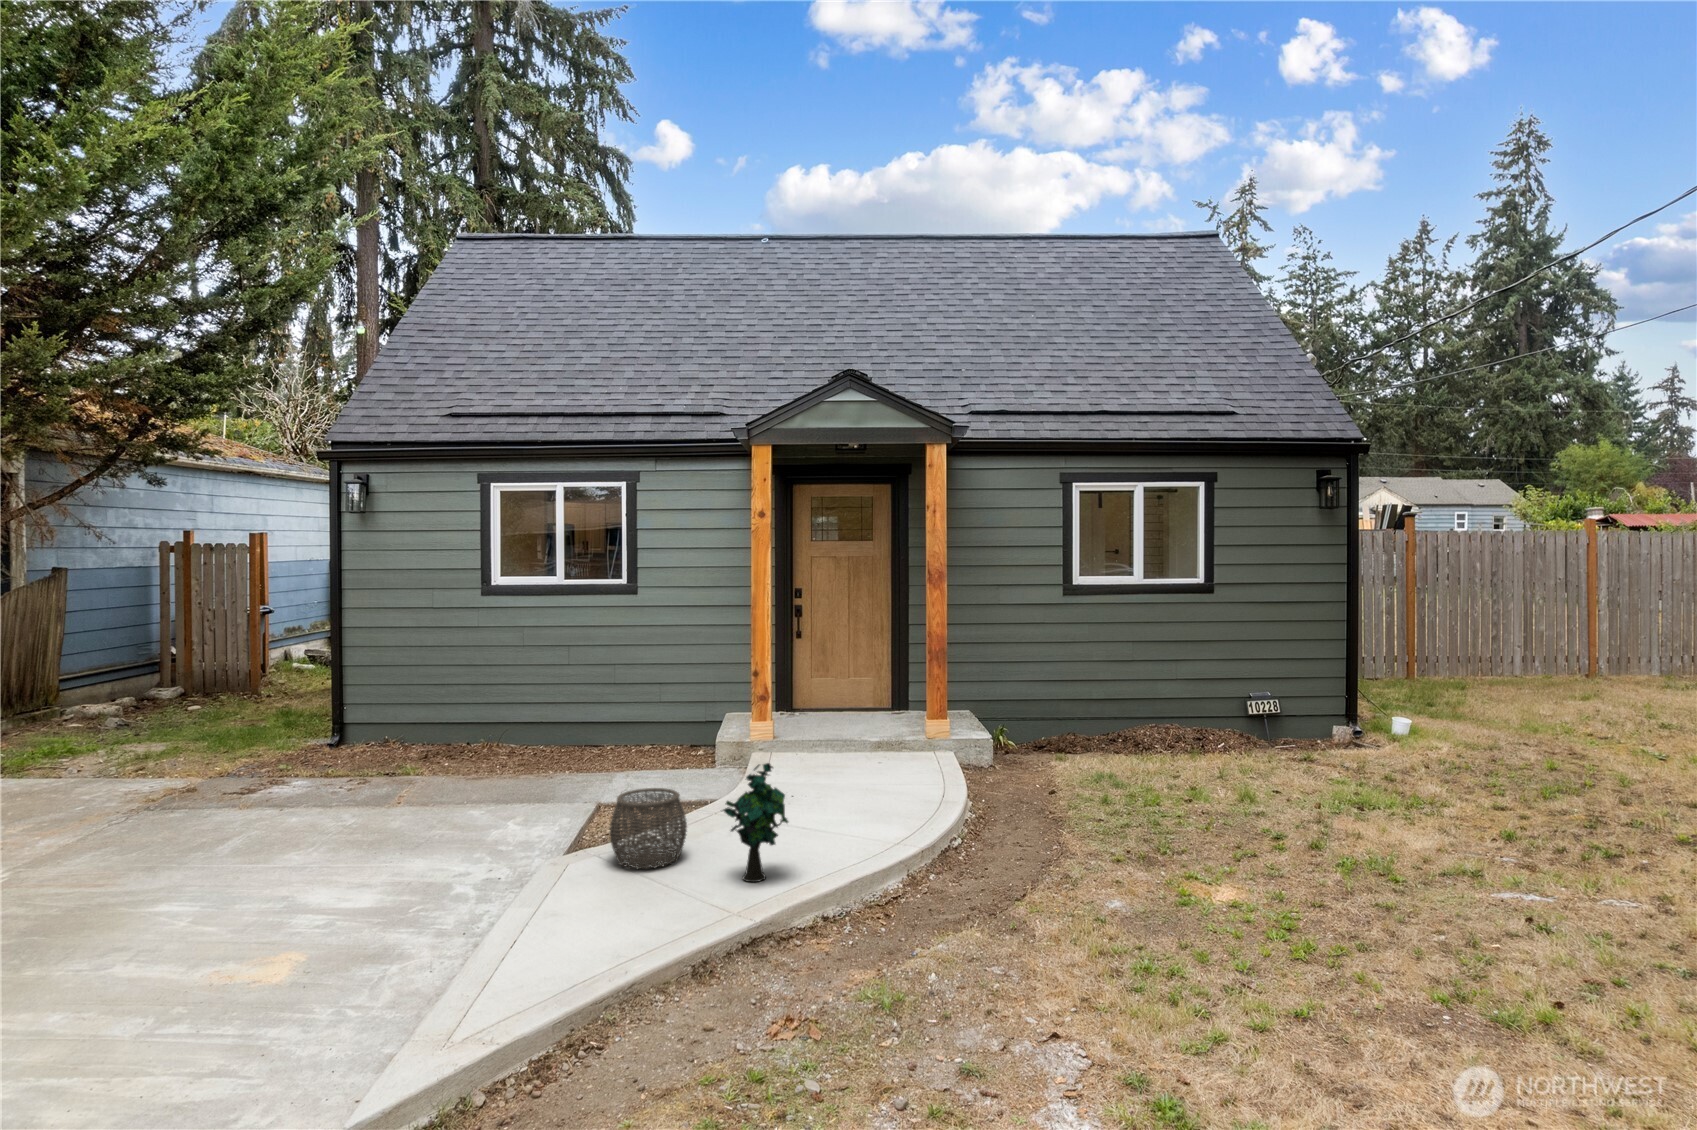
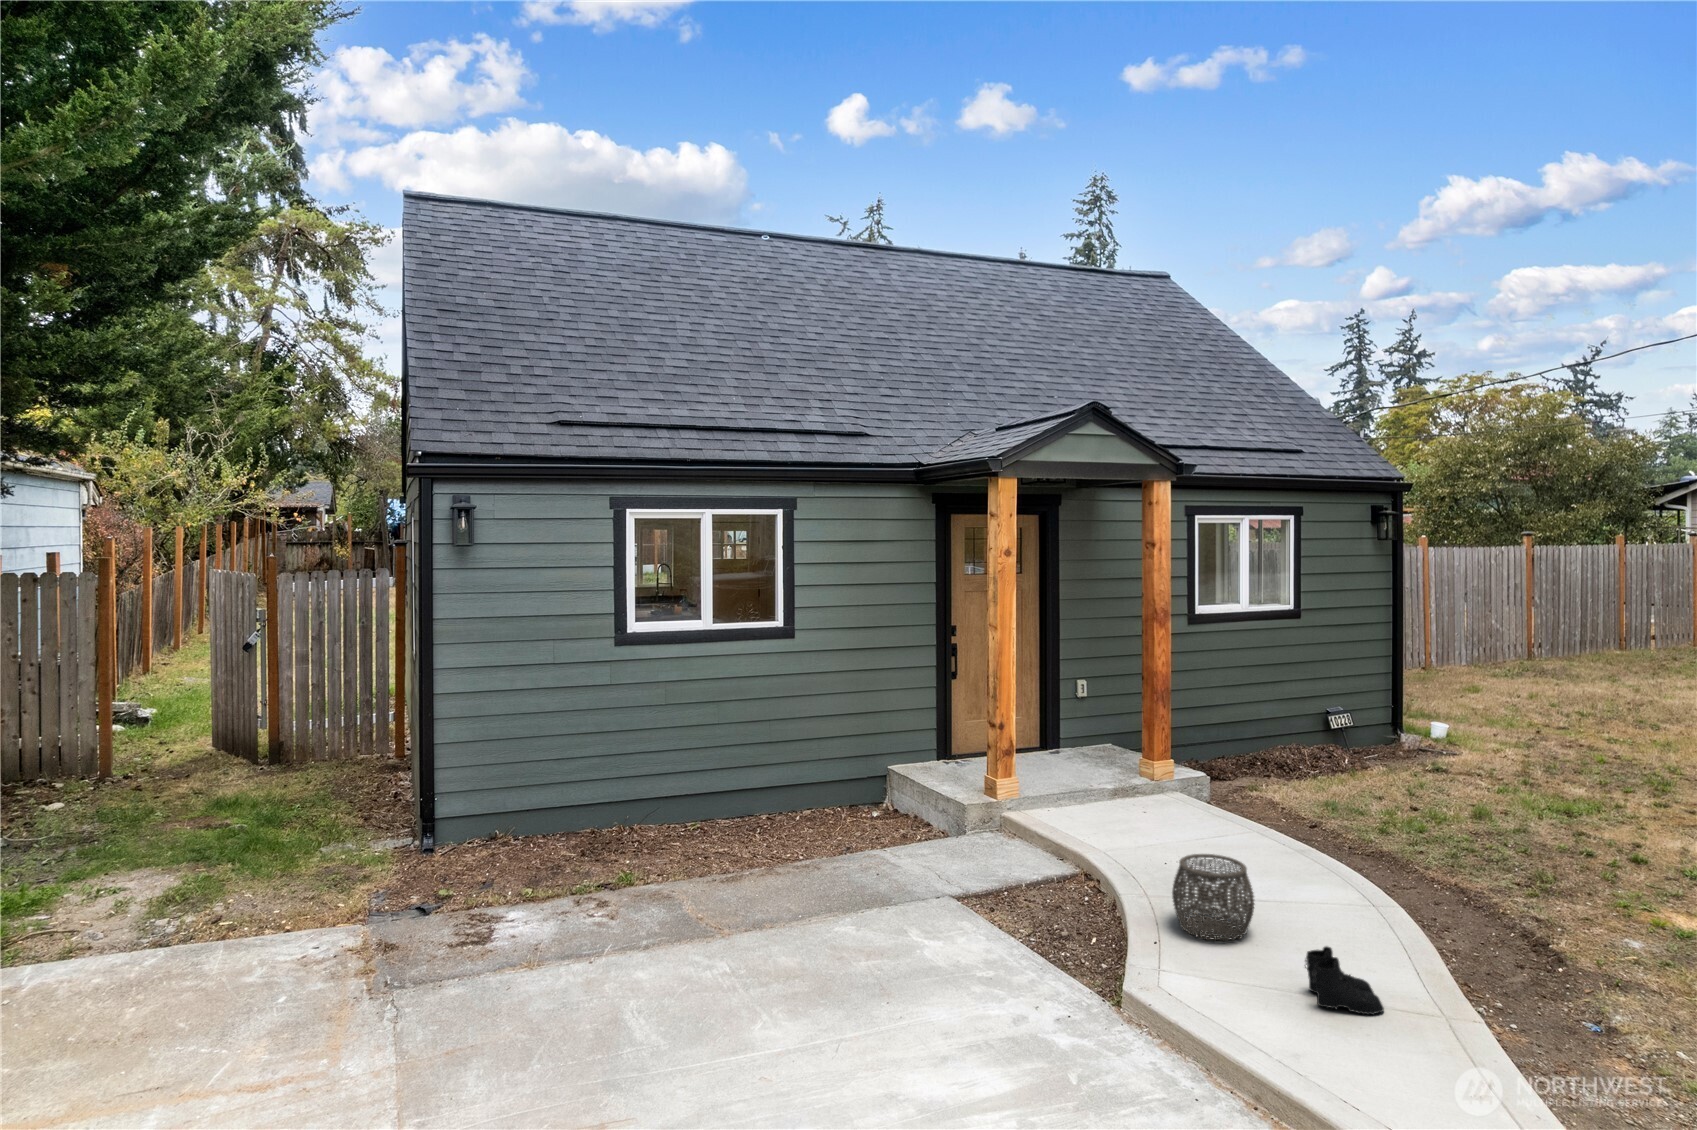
decorative plant: present [723,763,788,882] -> none [1306,813,1369,930]
boots: none [553,869,622,937] -> present [1305,946,1384,1015]

